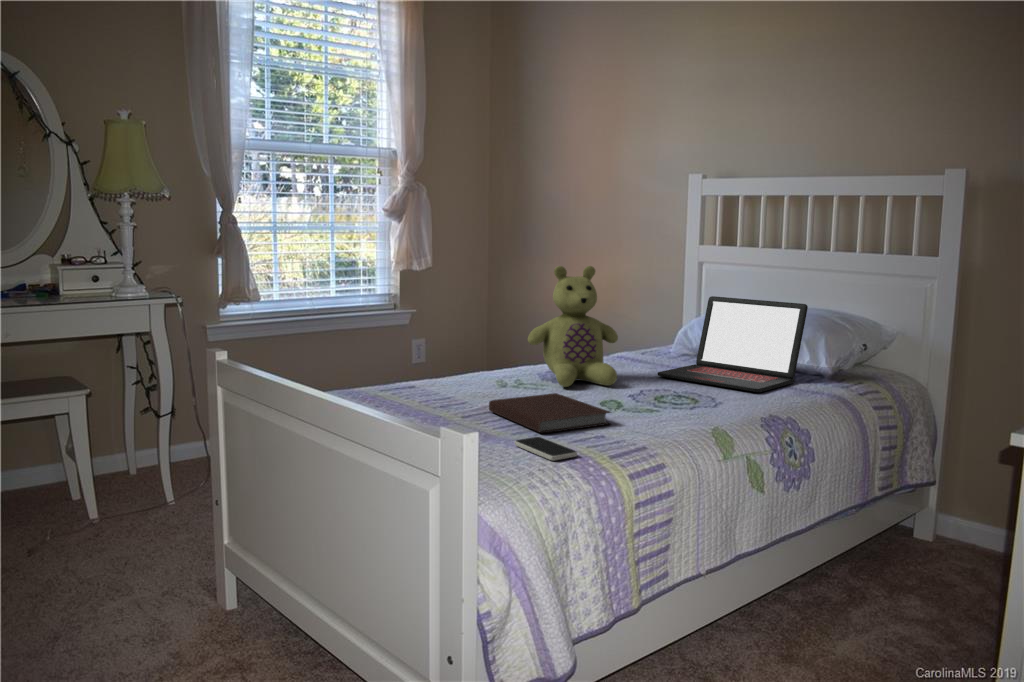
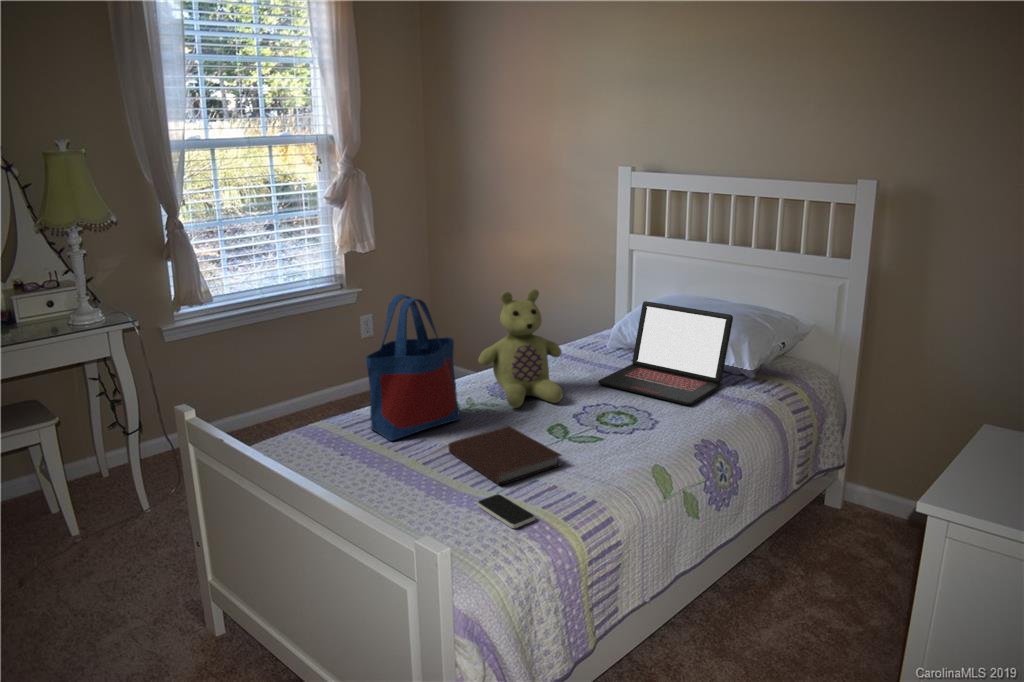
tote bag: none [407,251,505,403] -> present [366,294,460,441]

